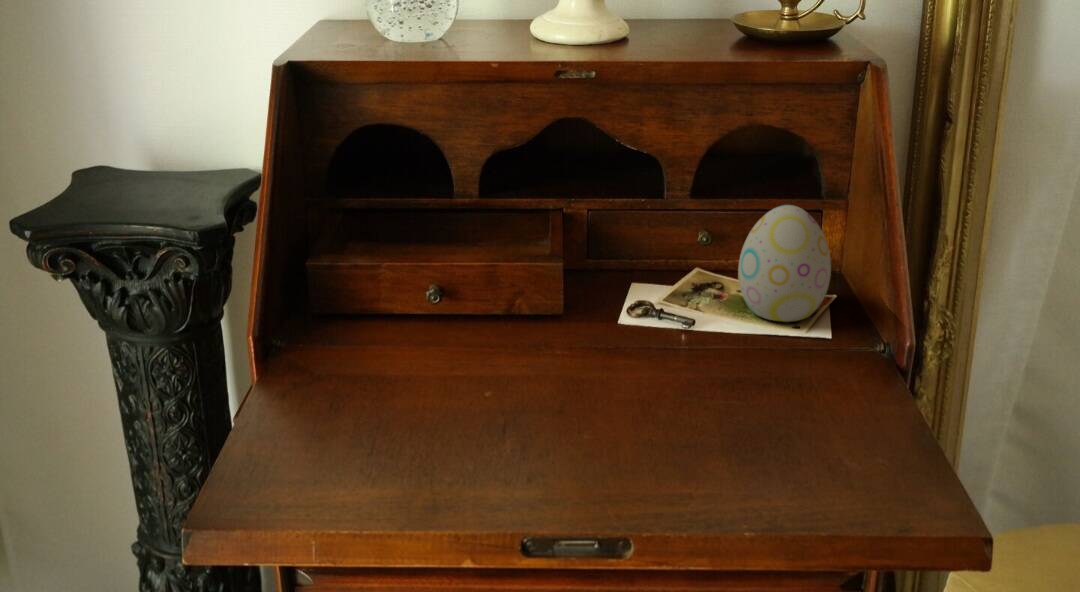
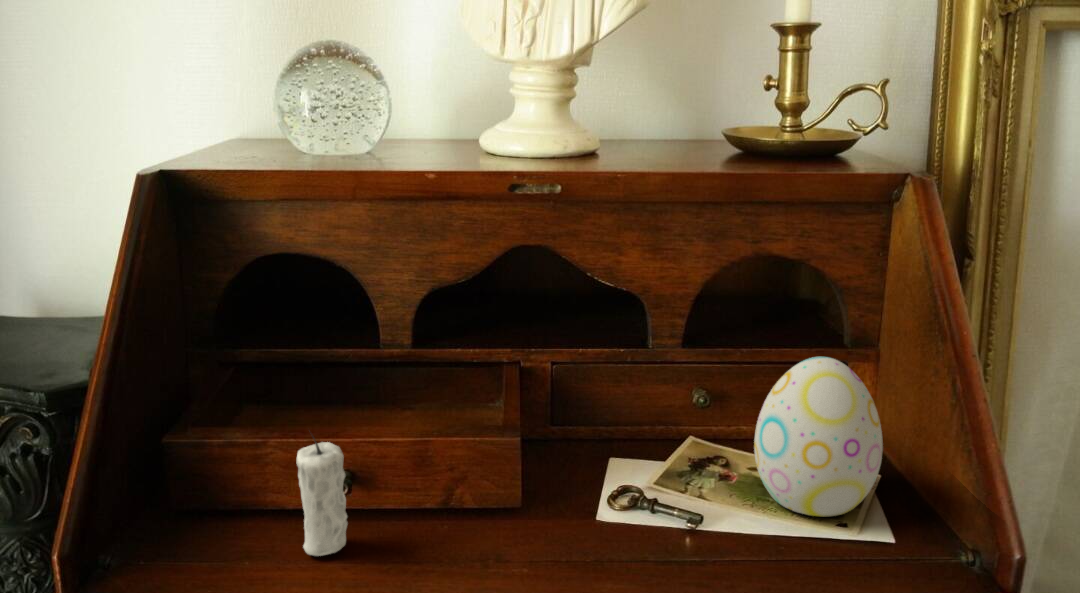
candle: none [408,253,443,343] -> present [297,437,347,556]

